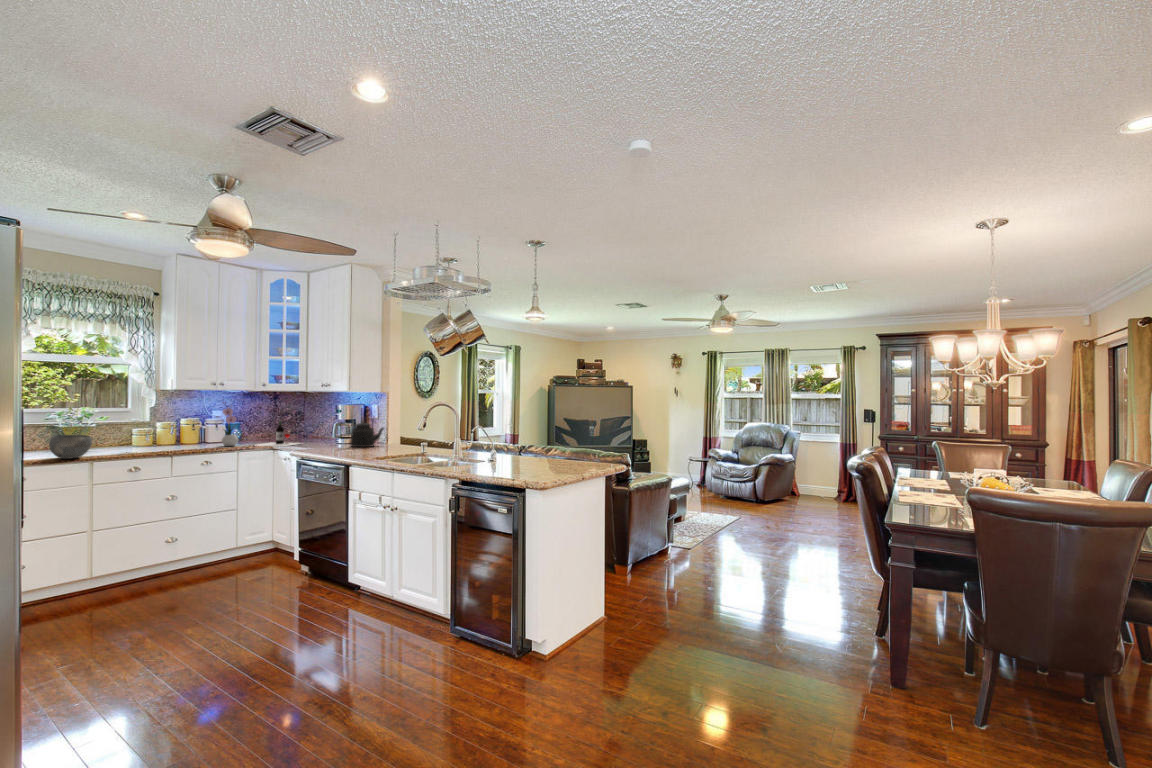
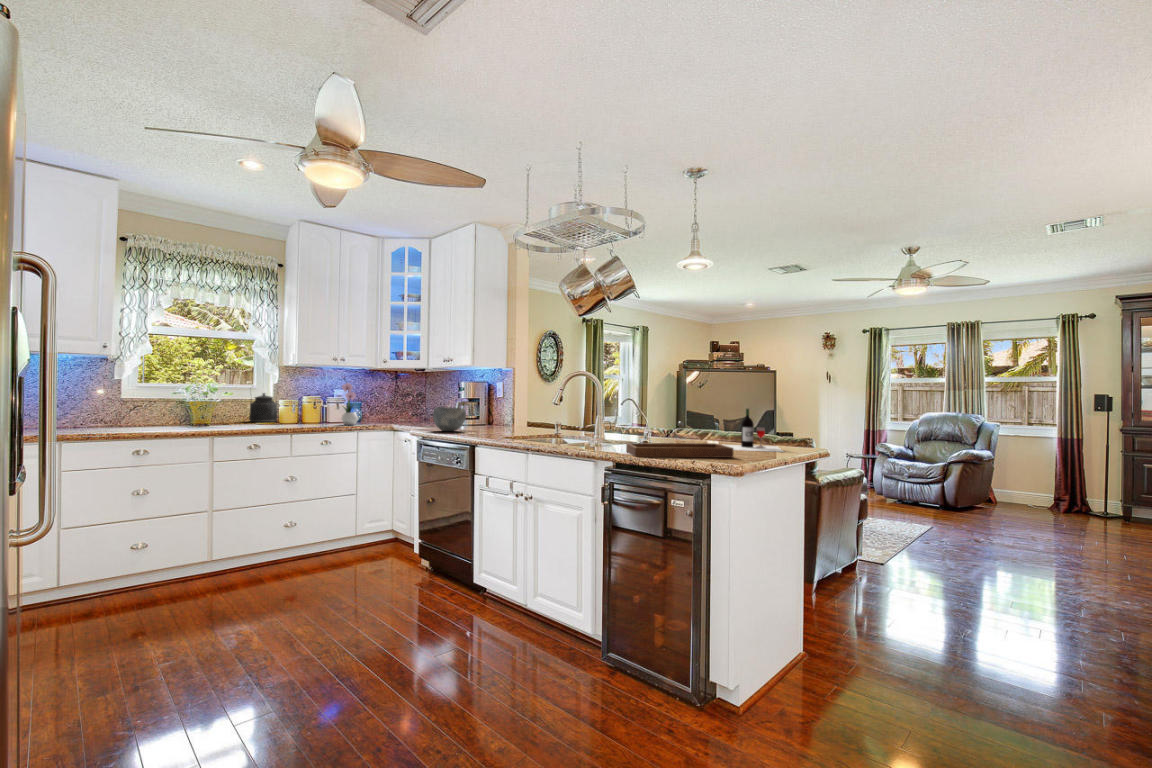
wine bottle: present [257,421,299,446] -> present [724,409,783,452]
kettle: present [350,421,384,447] -> present [249,393,278,422]
bowl: present [49,435,92,459] -> present [433,407,466,431]
tray: none [471,448,548,477] -> present [626,421,733,457]

